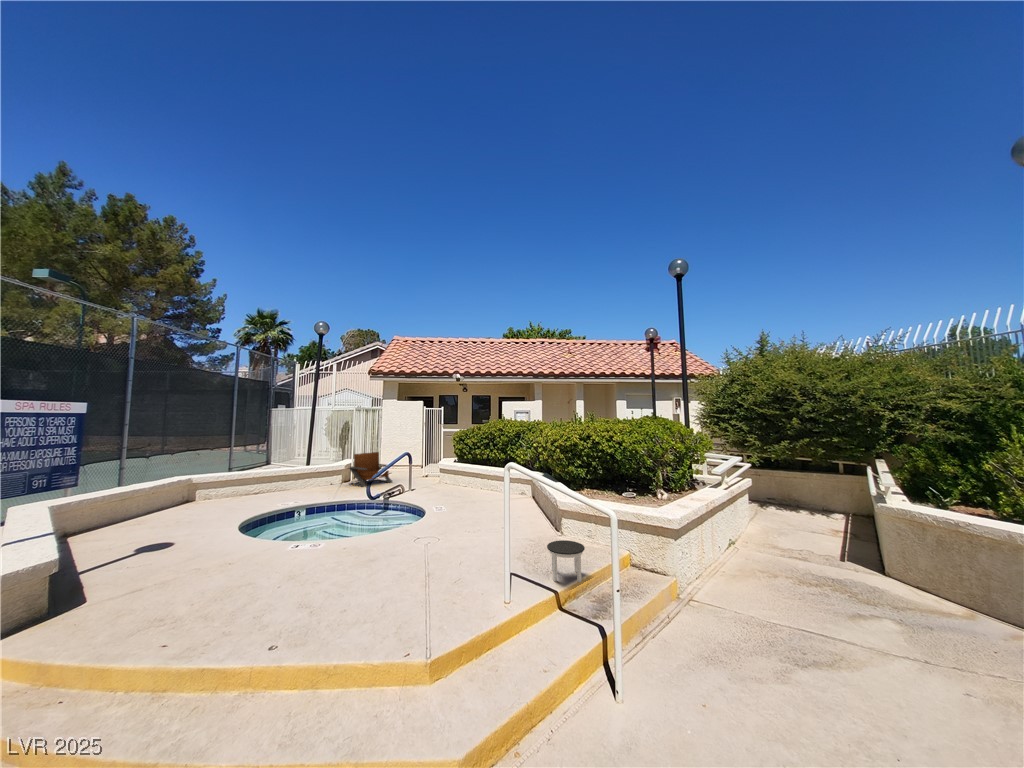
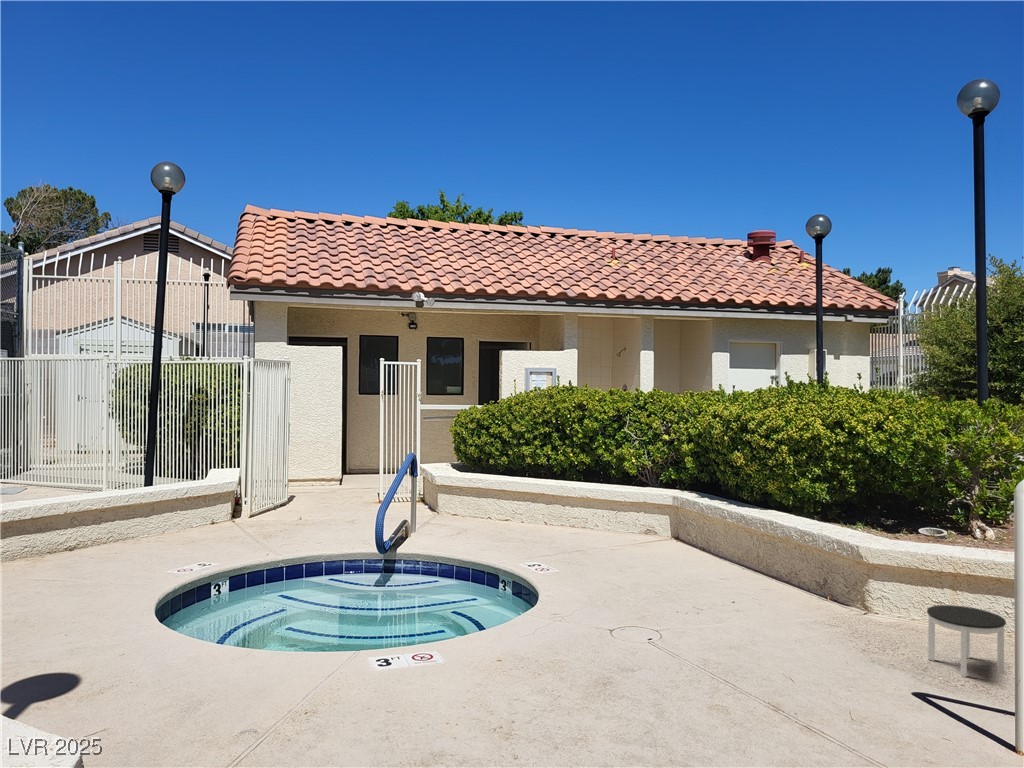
lounge chair: present [349,452,392,487] -> none [235,455,328,530]

